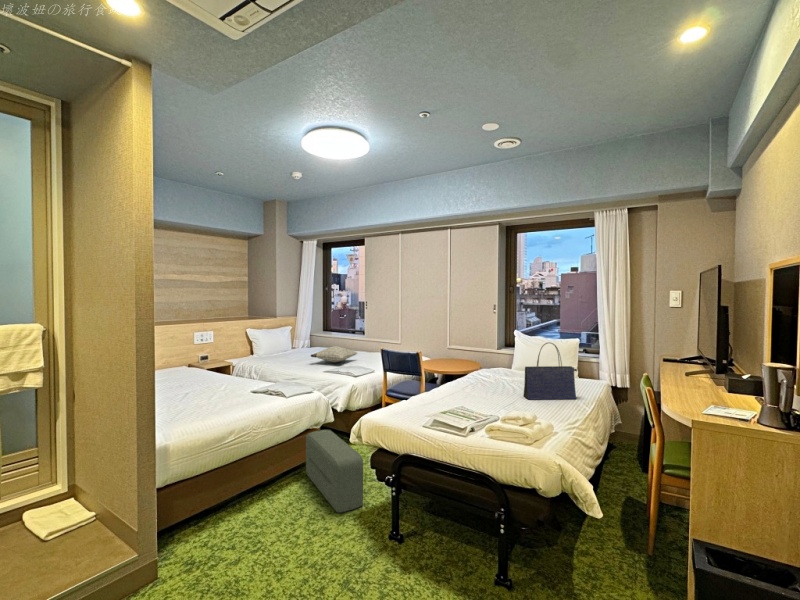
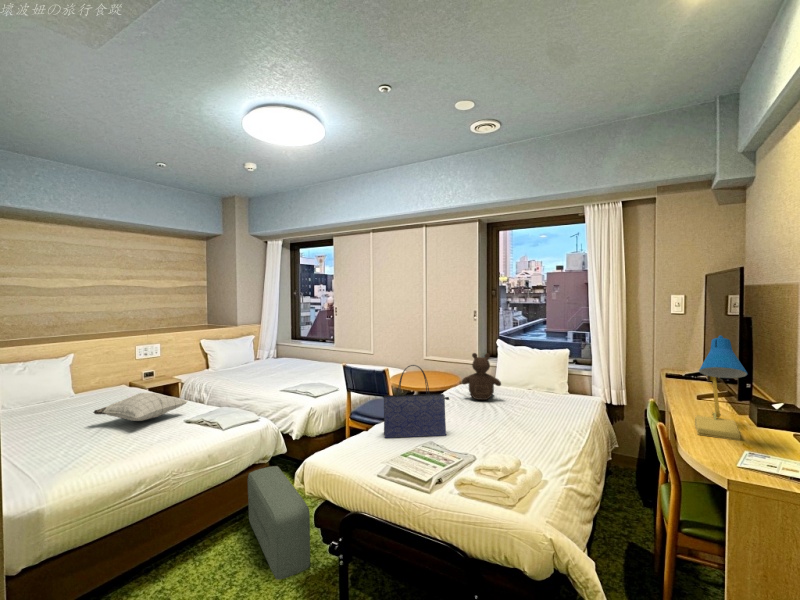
desk lamp: none [678,318,717,399] -> present [695,336,747,441]
teddy bear: none [484,339,519,380] -> present [462,353,501,400]
tote bag: present [523,343,577,400] -> present [384,365,449,438]
pillow: present [311,346,357,363] -> present [93,393,187,421]

